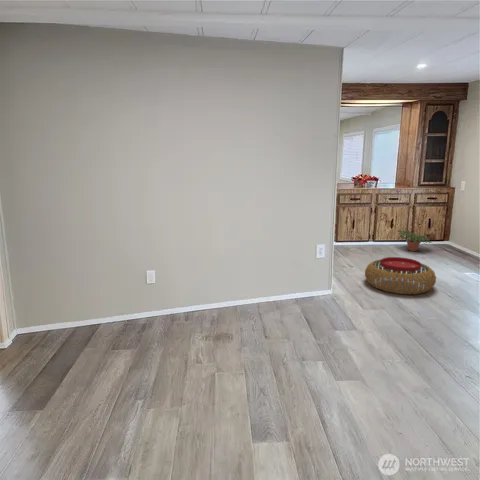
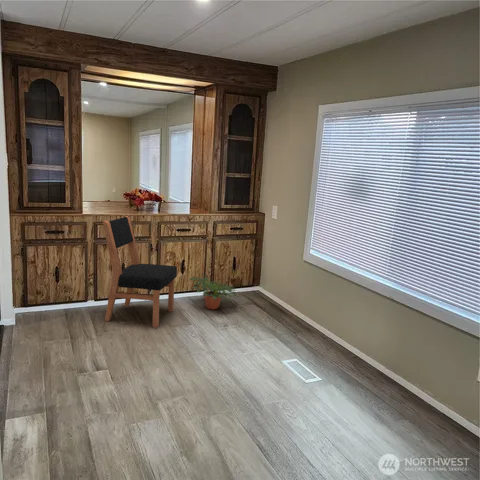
dining chair: none [344,189,389,256] -> present [103,215,177,328]
pouf: present [365,257,436,294] -> none [115,352,244,446]

